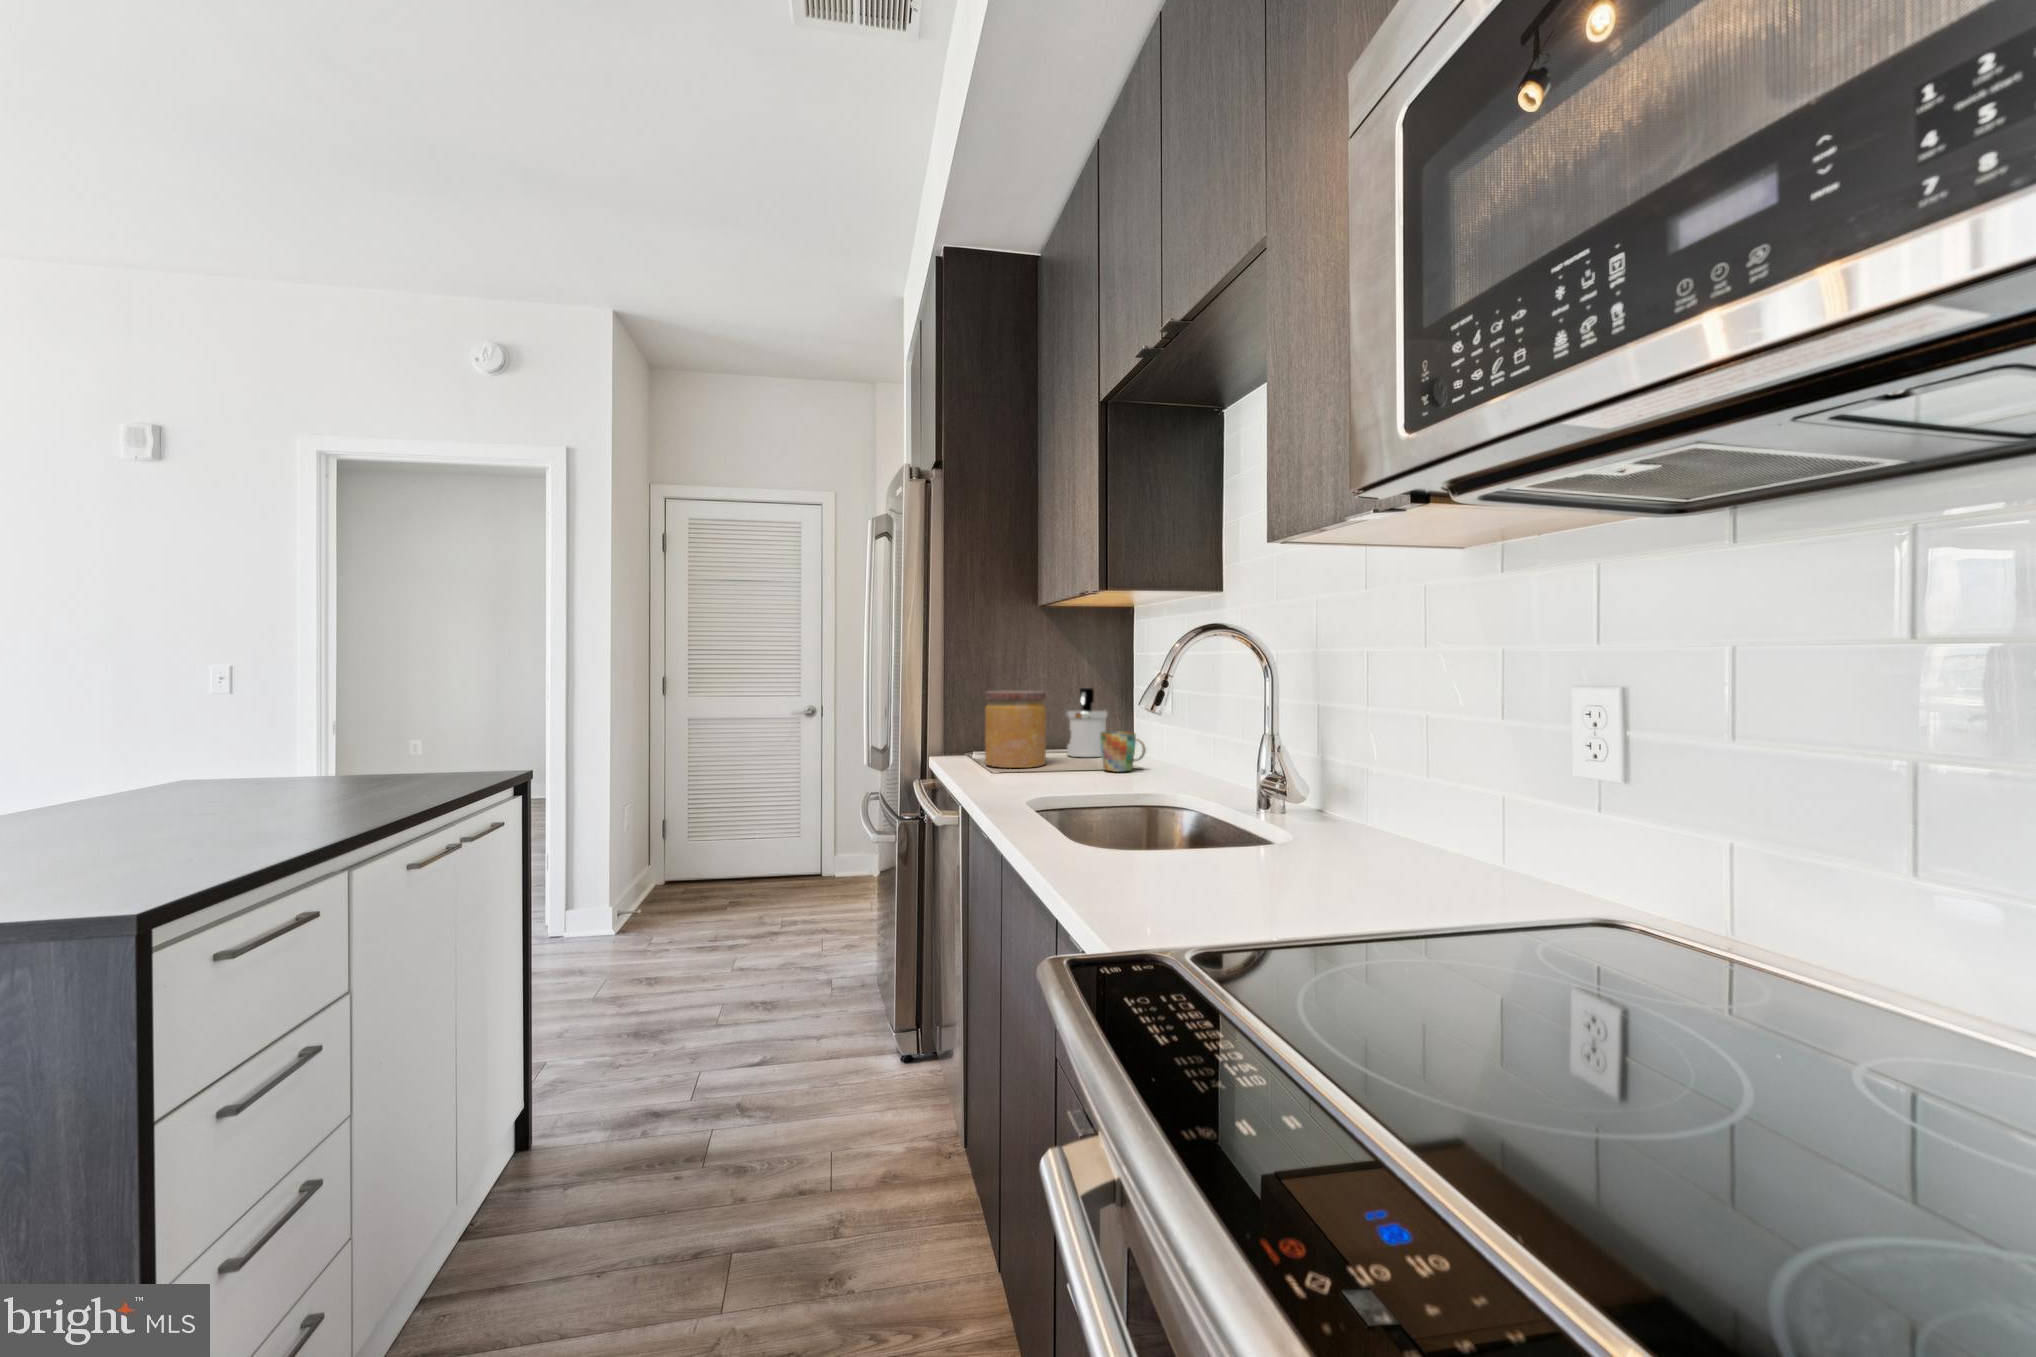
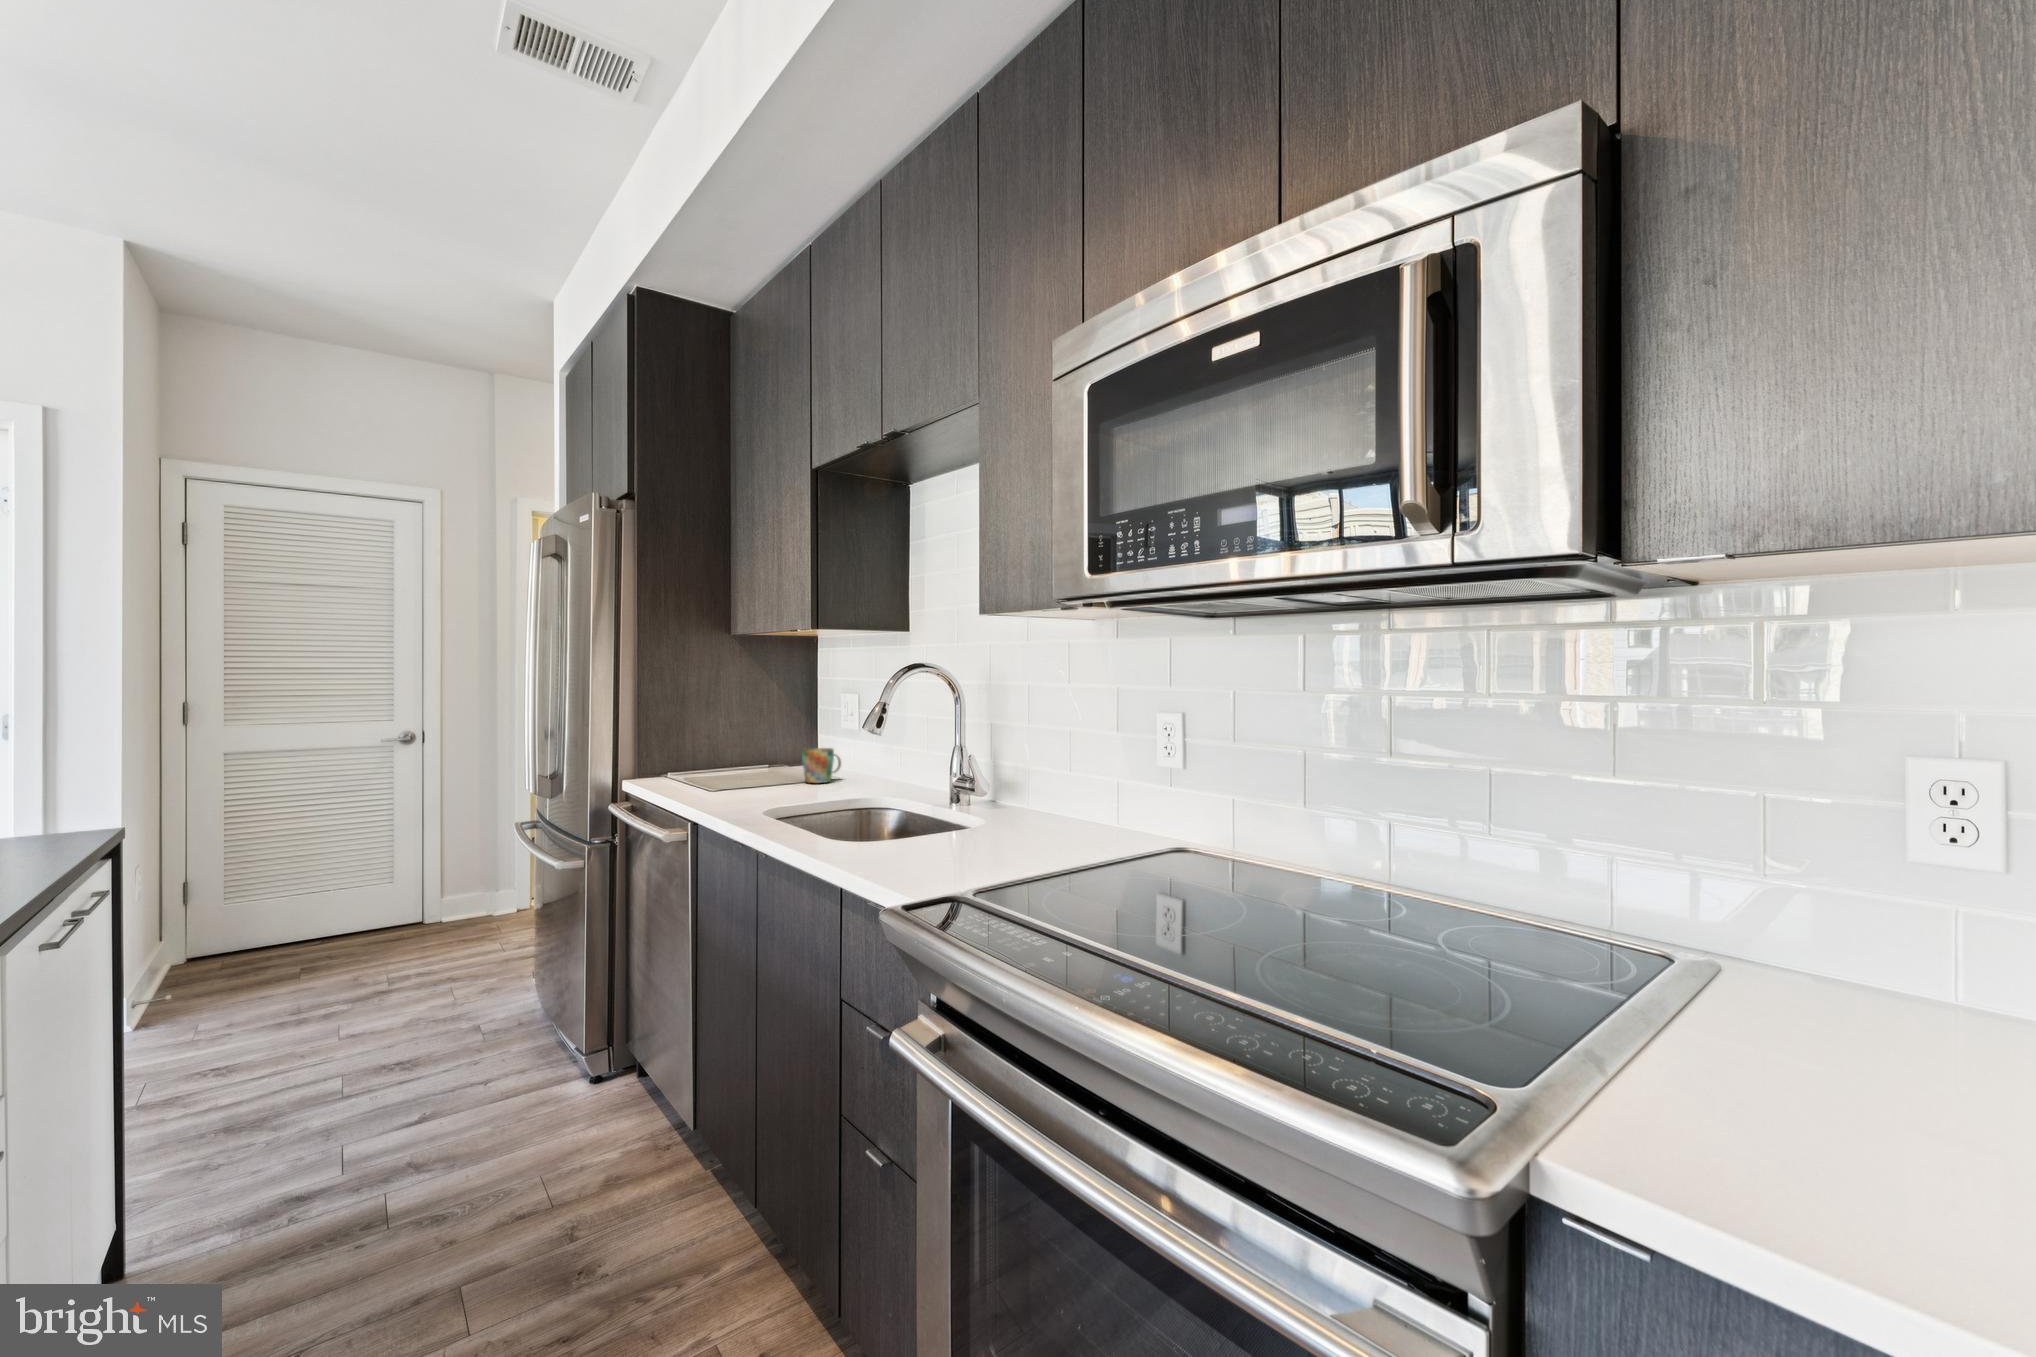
soap dispenser: present [1067,688,1107,757] -> none [757,709,796,772]
jar: present [985,691,1046,768] -> none [687,713,747,786]

